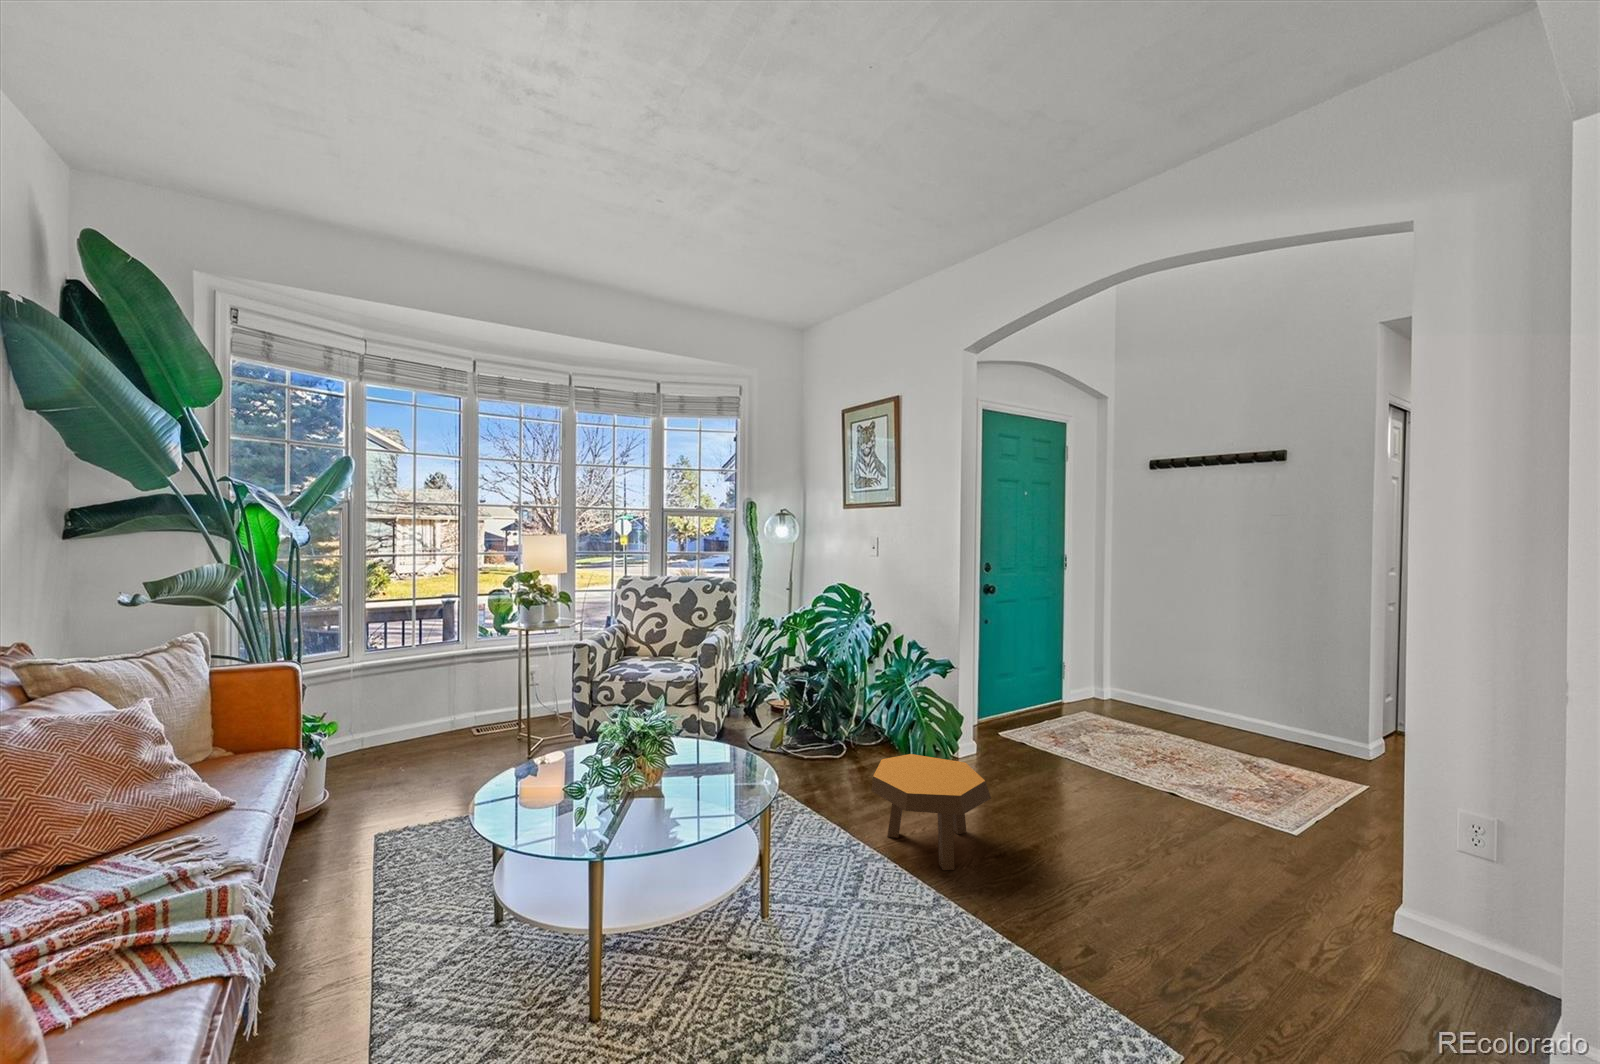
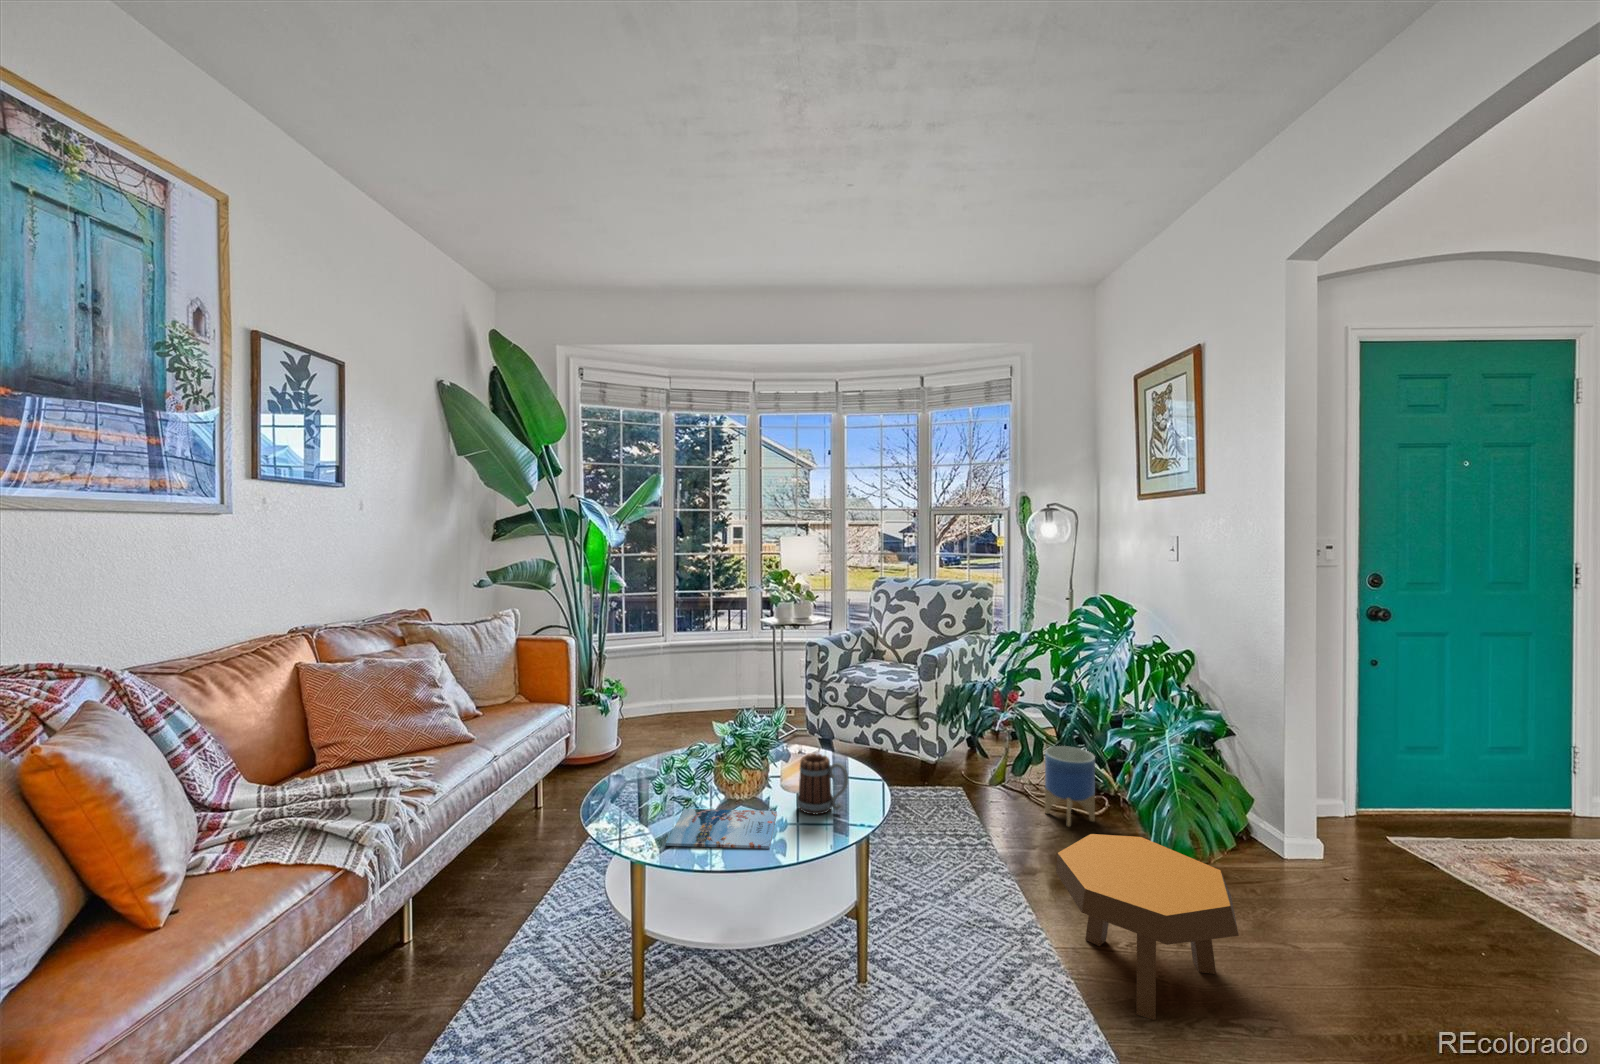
planter: none [806,705,843,766] -> present [1045,746,1095,826]
mug: none [681,734,730,789] -> present [797,754,848,814]
magazine: none [579,793,695,846] -> present [666,809,777,849]

